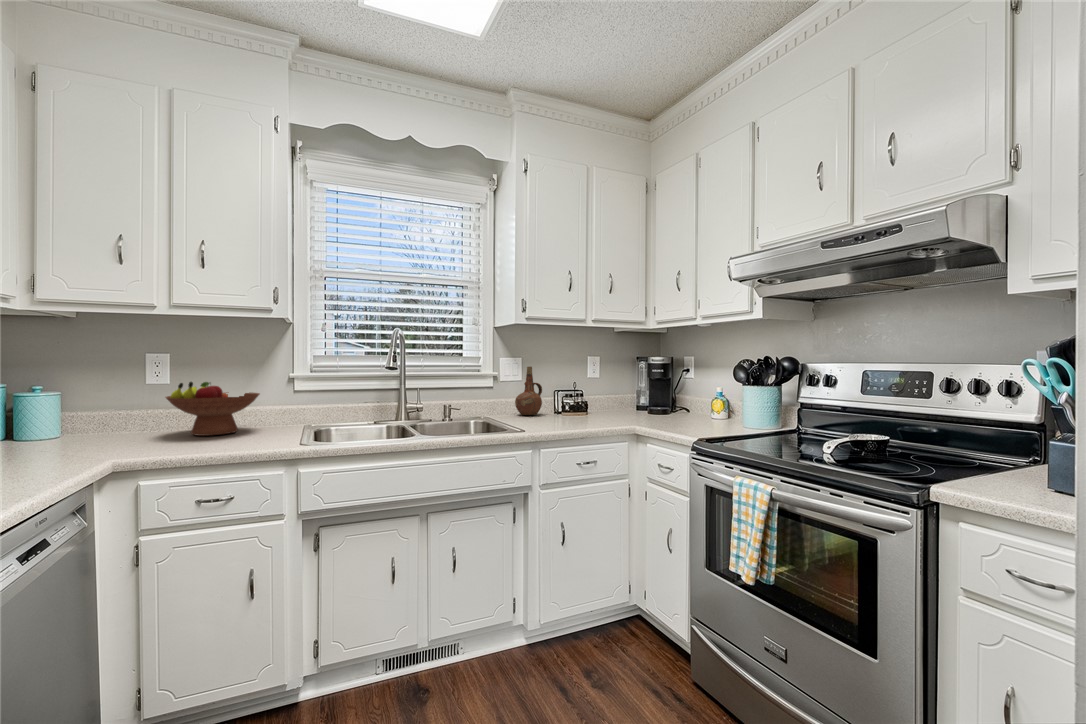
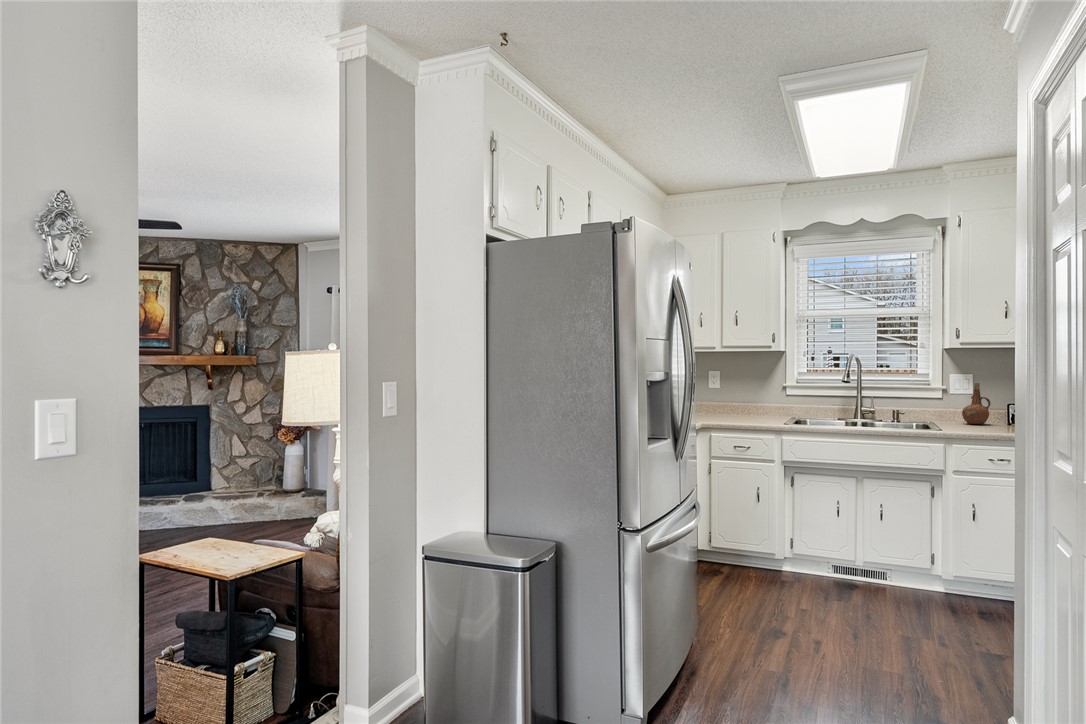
fruit bowl: present [165,382,260,436] -> none [718,387,766,418]

